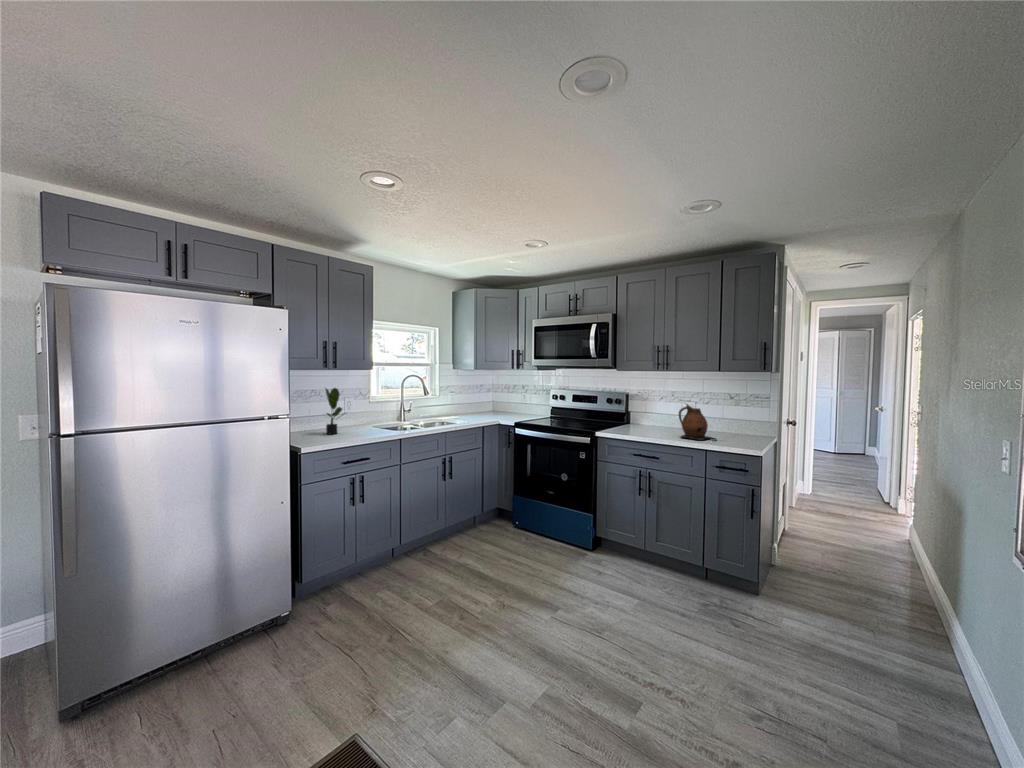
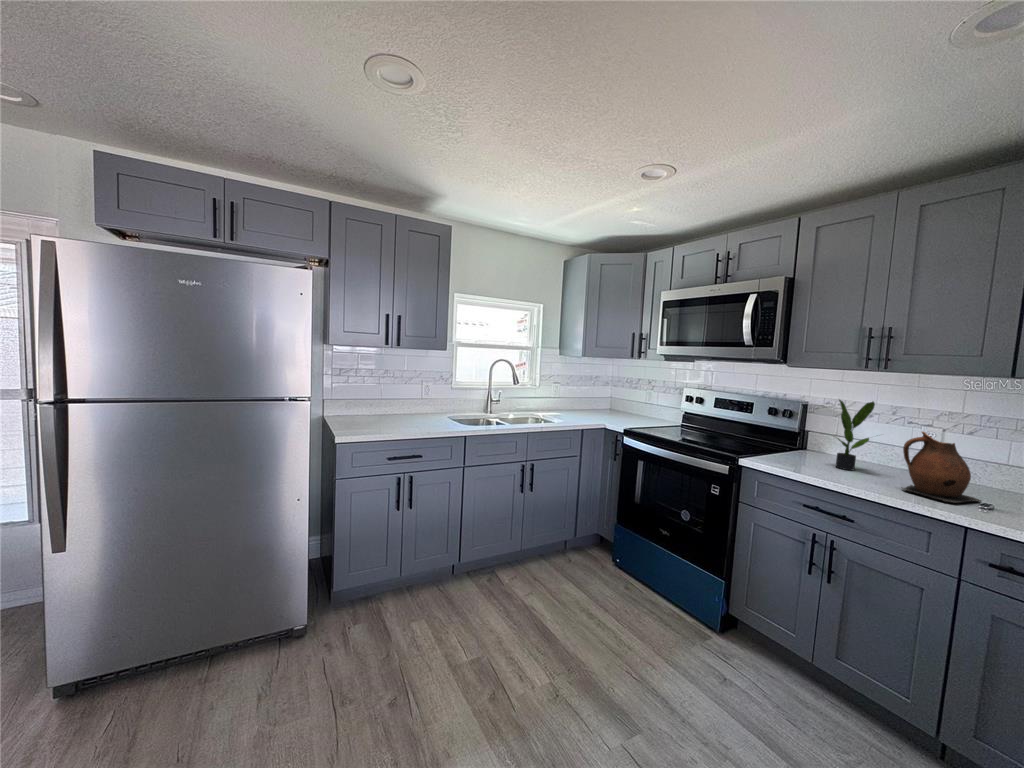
potted plant: present [325,388,344,434] -> present [836,400,875,470]

